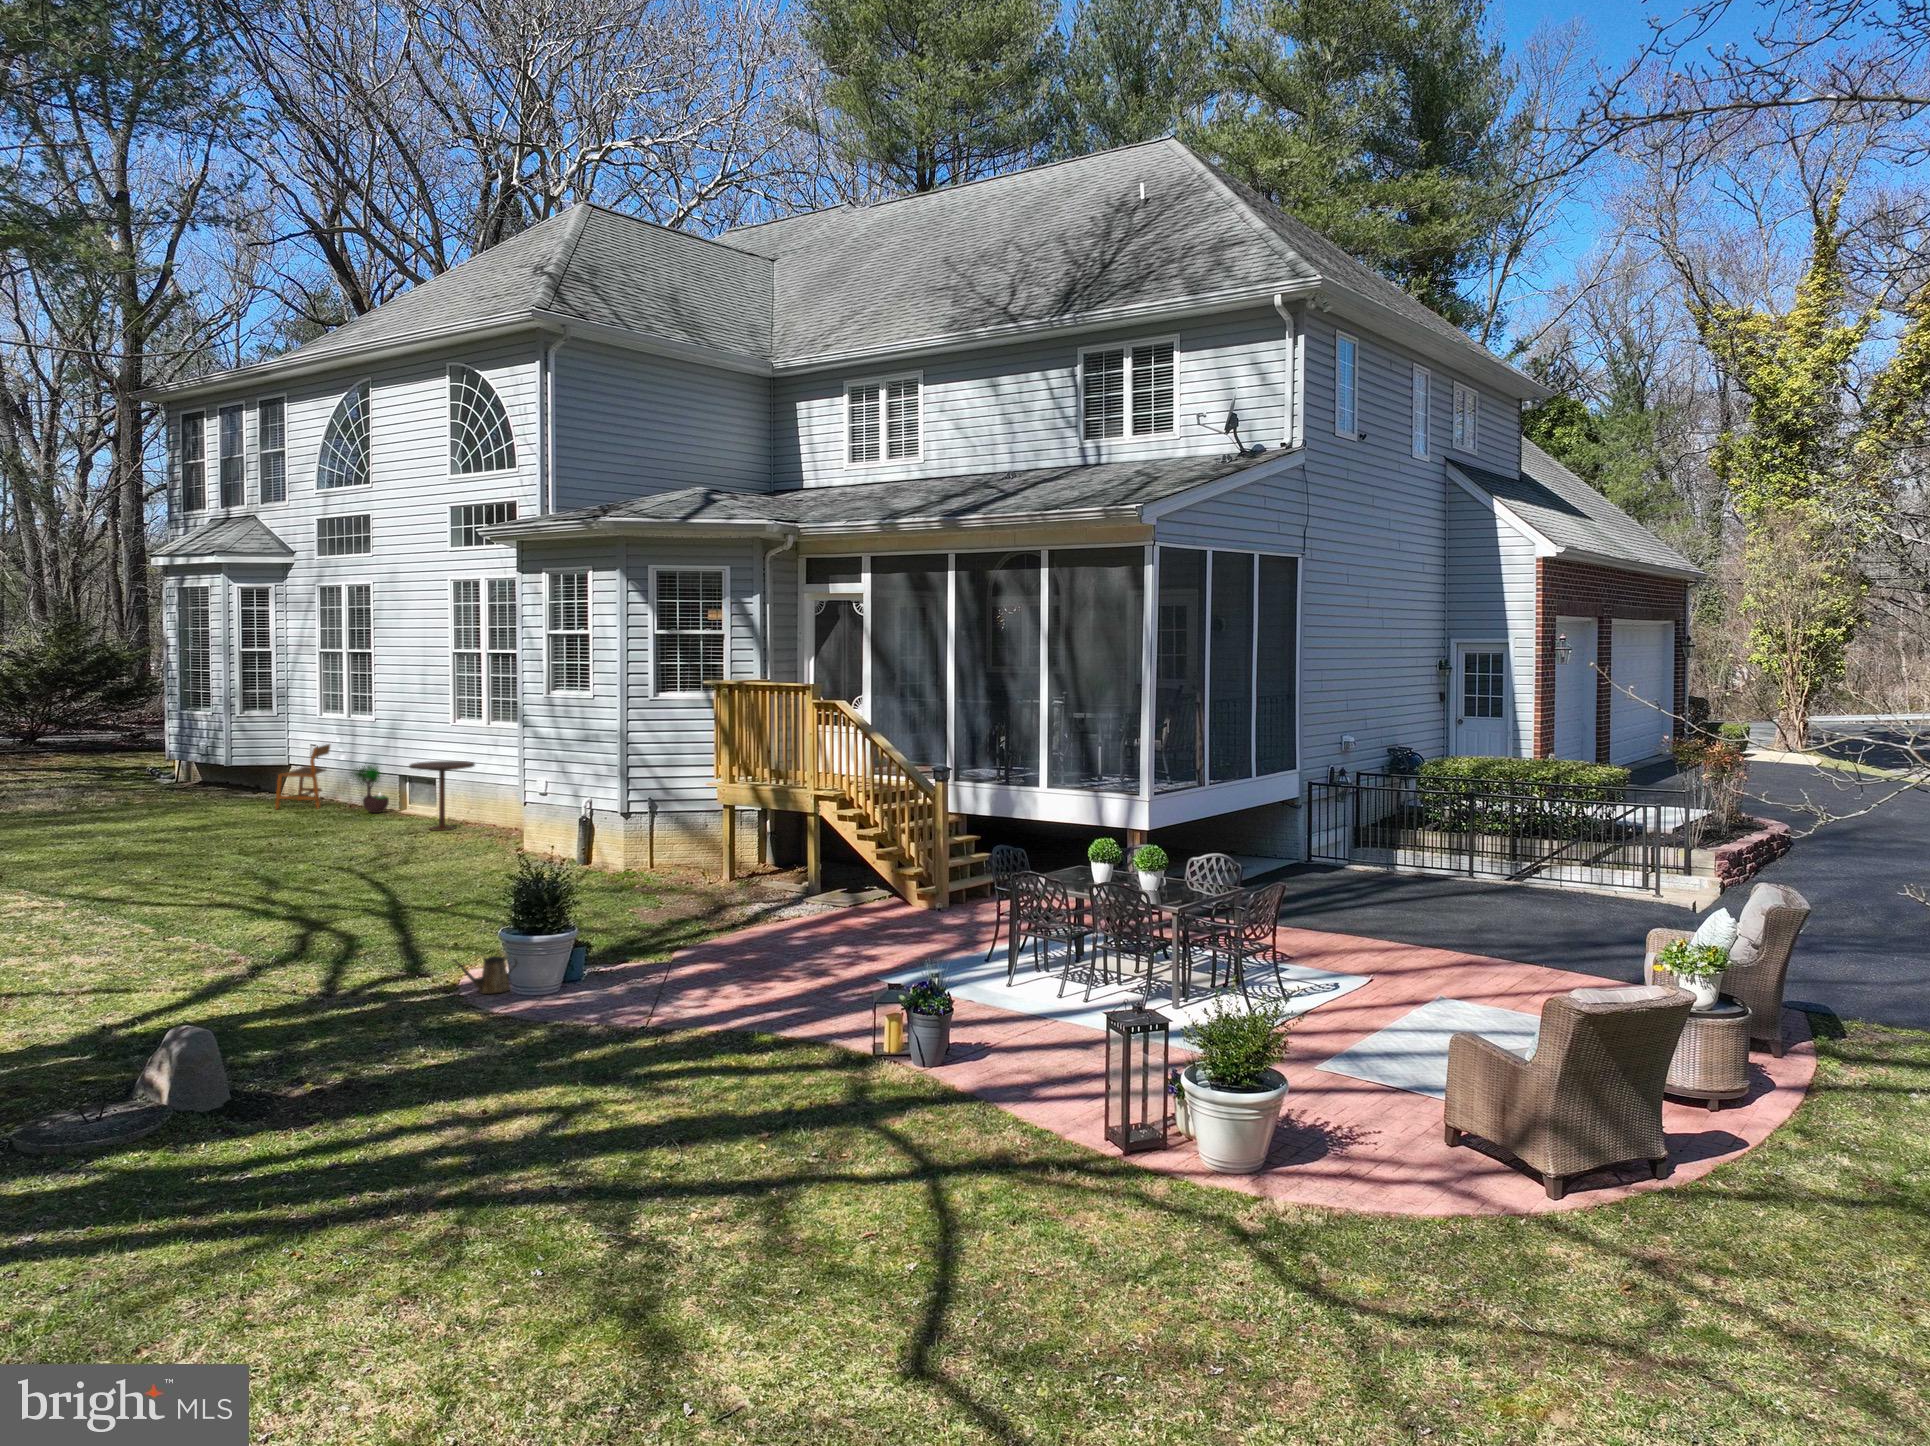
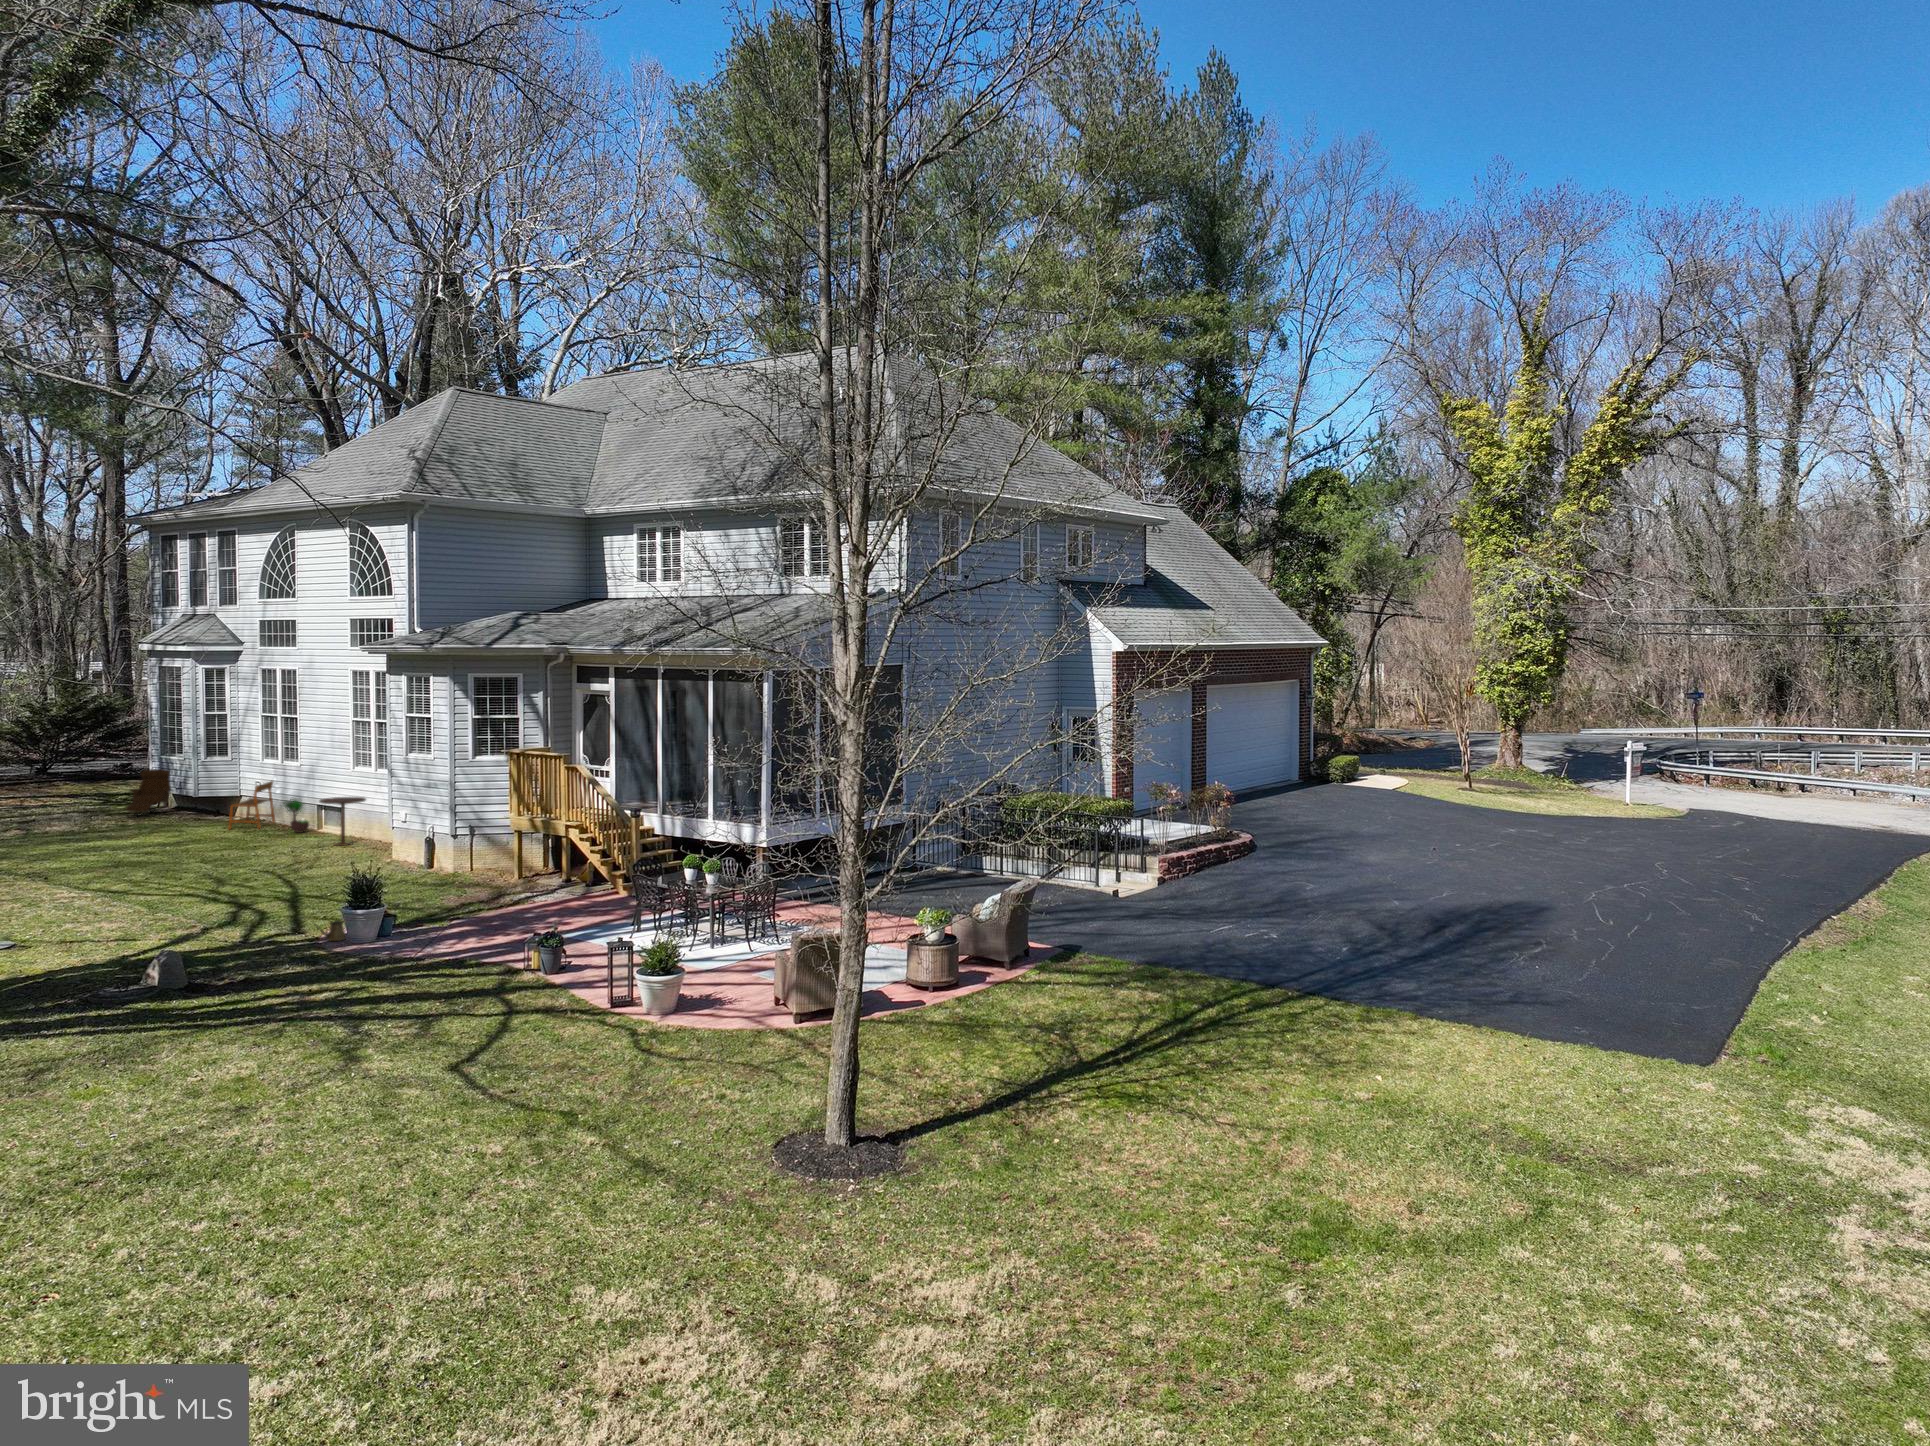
lounge chair: none [132,729,196,794] -> present [126,769,171,817]

